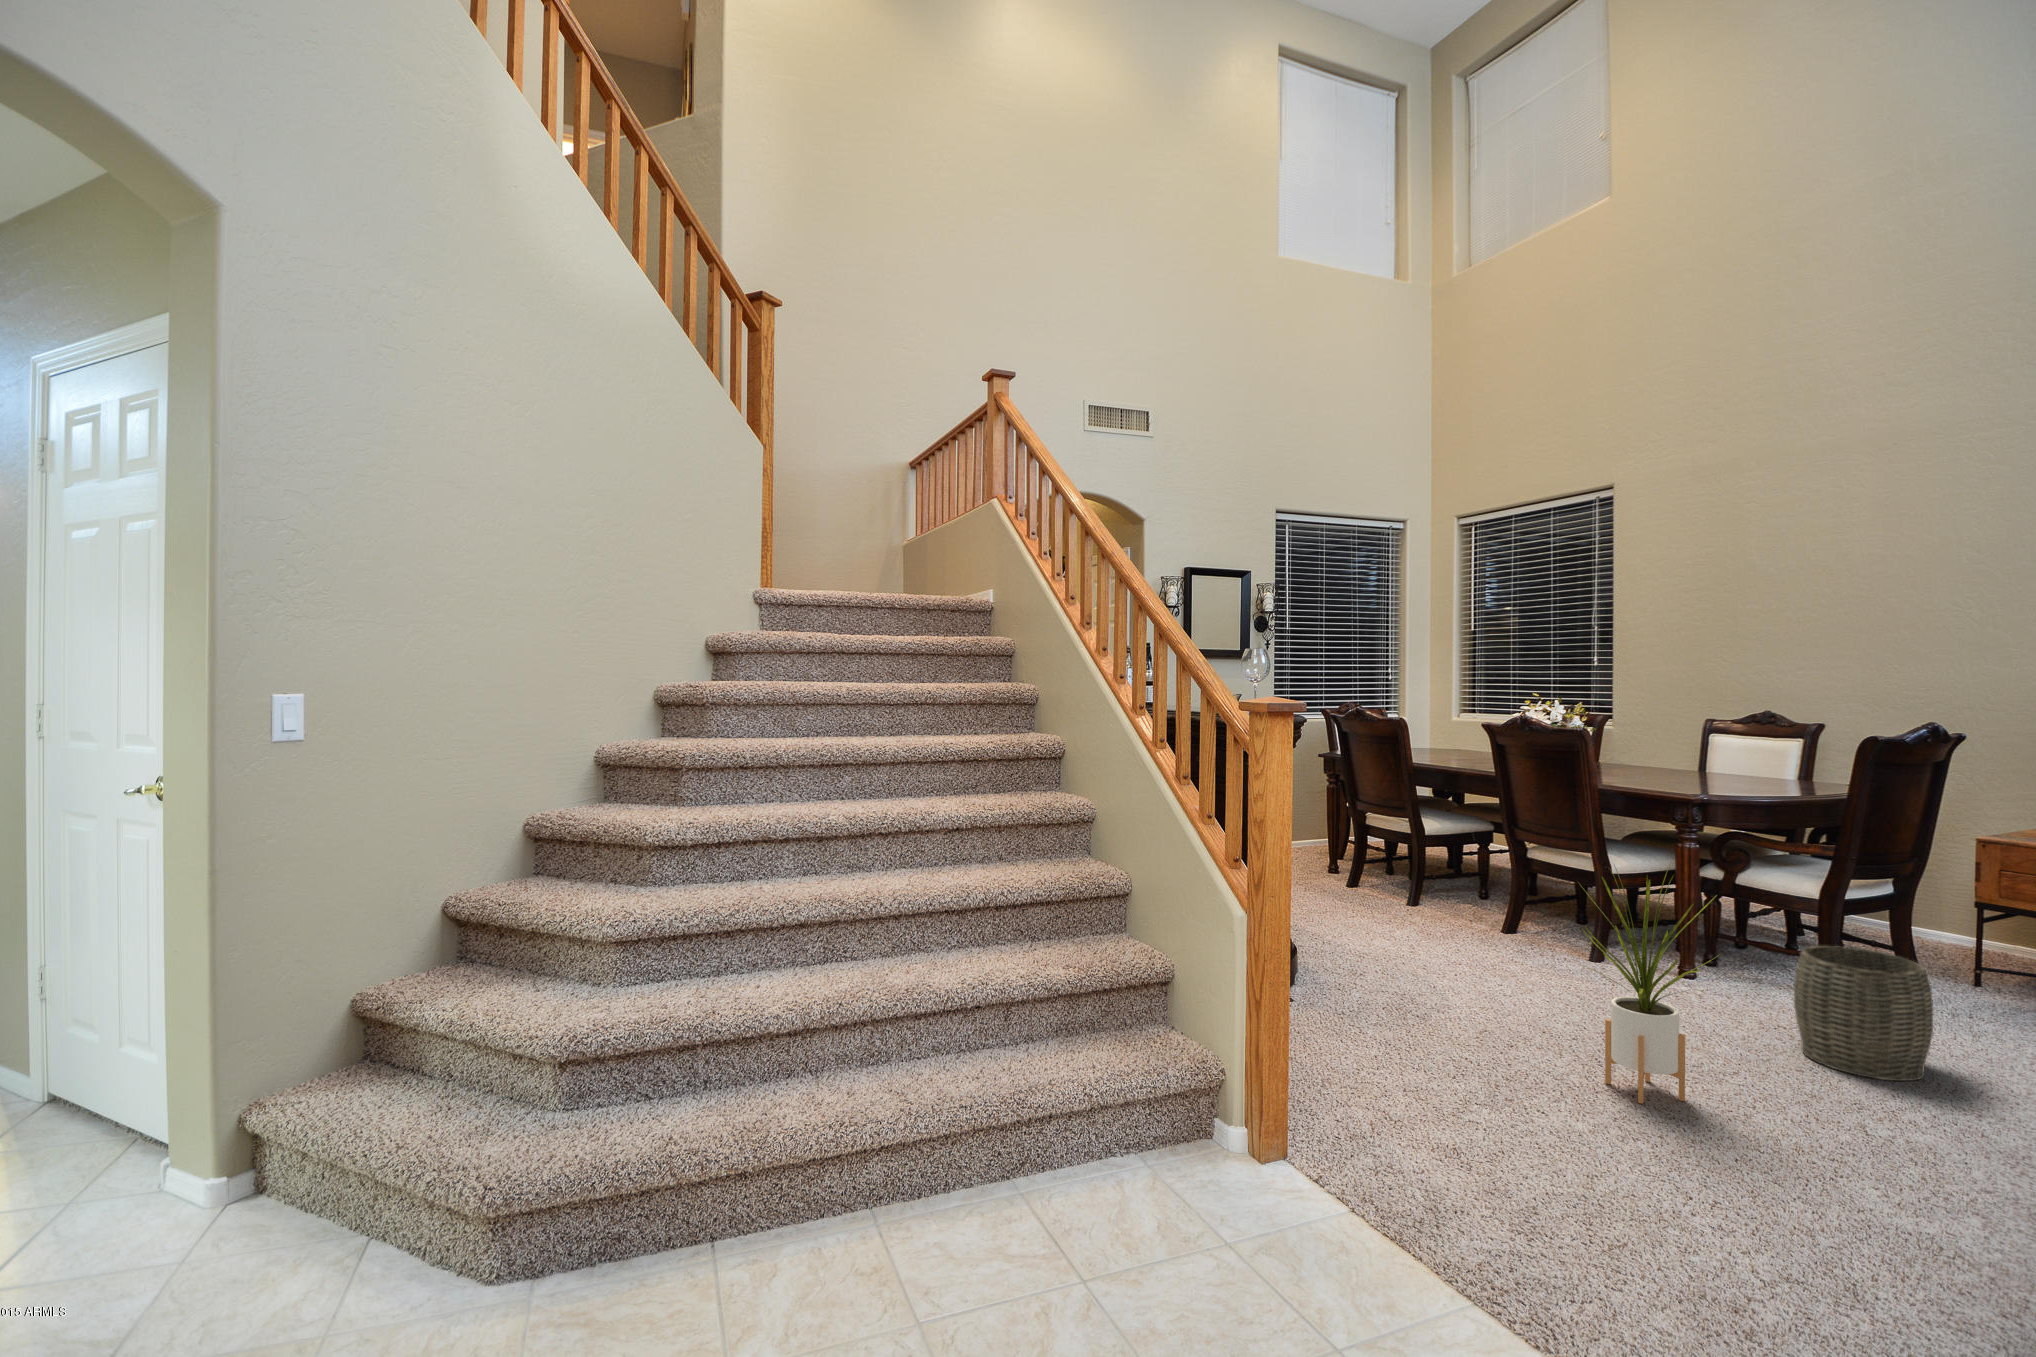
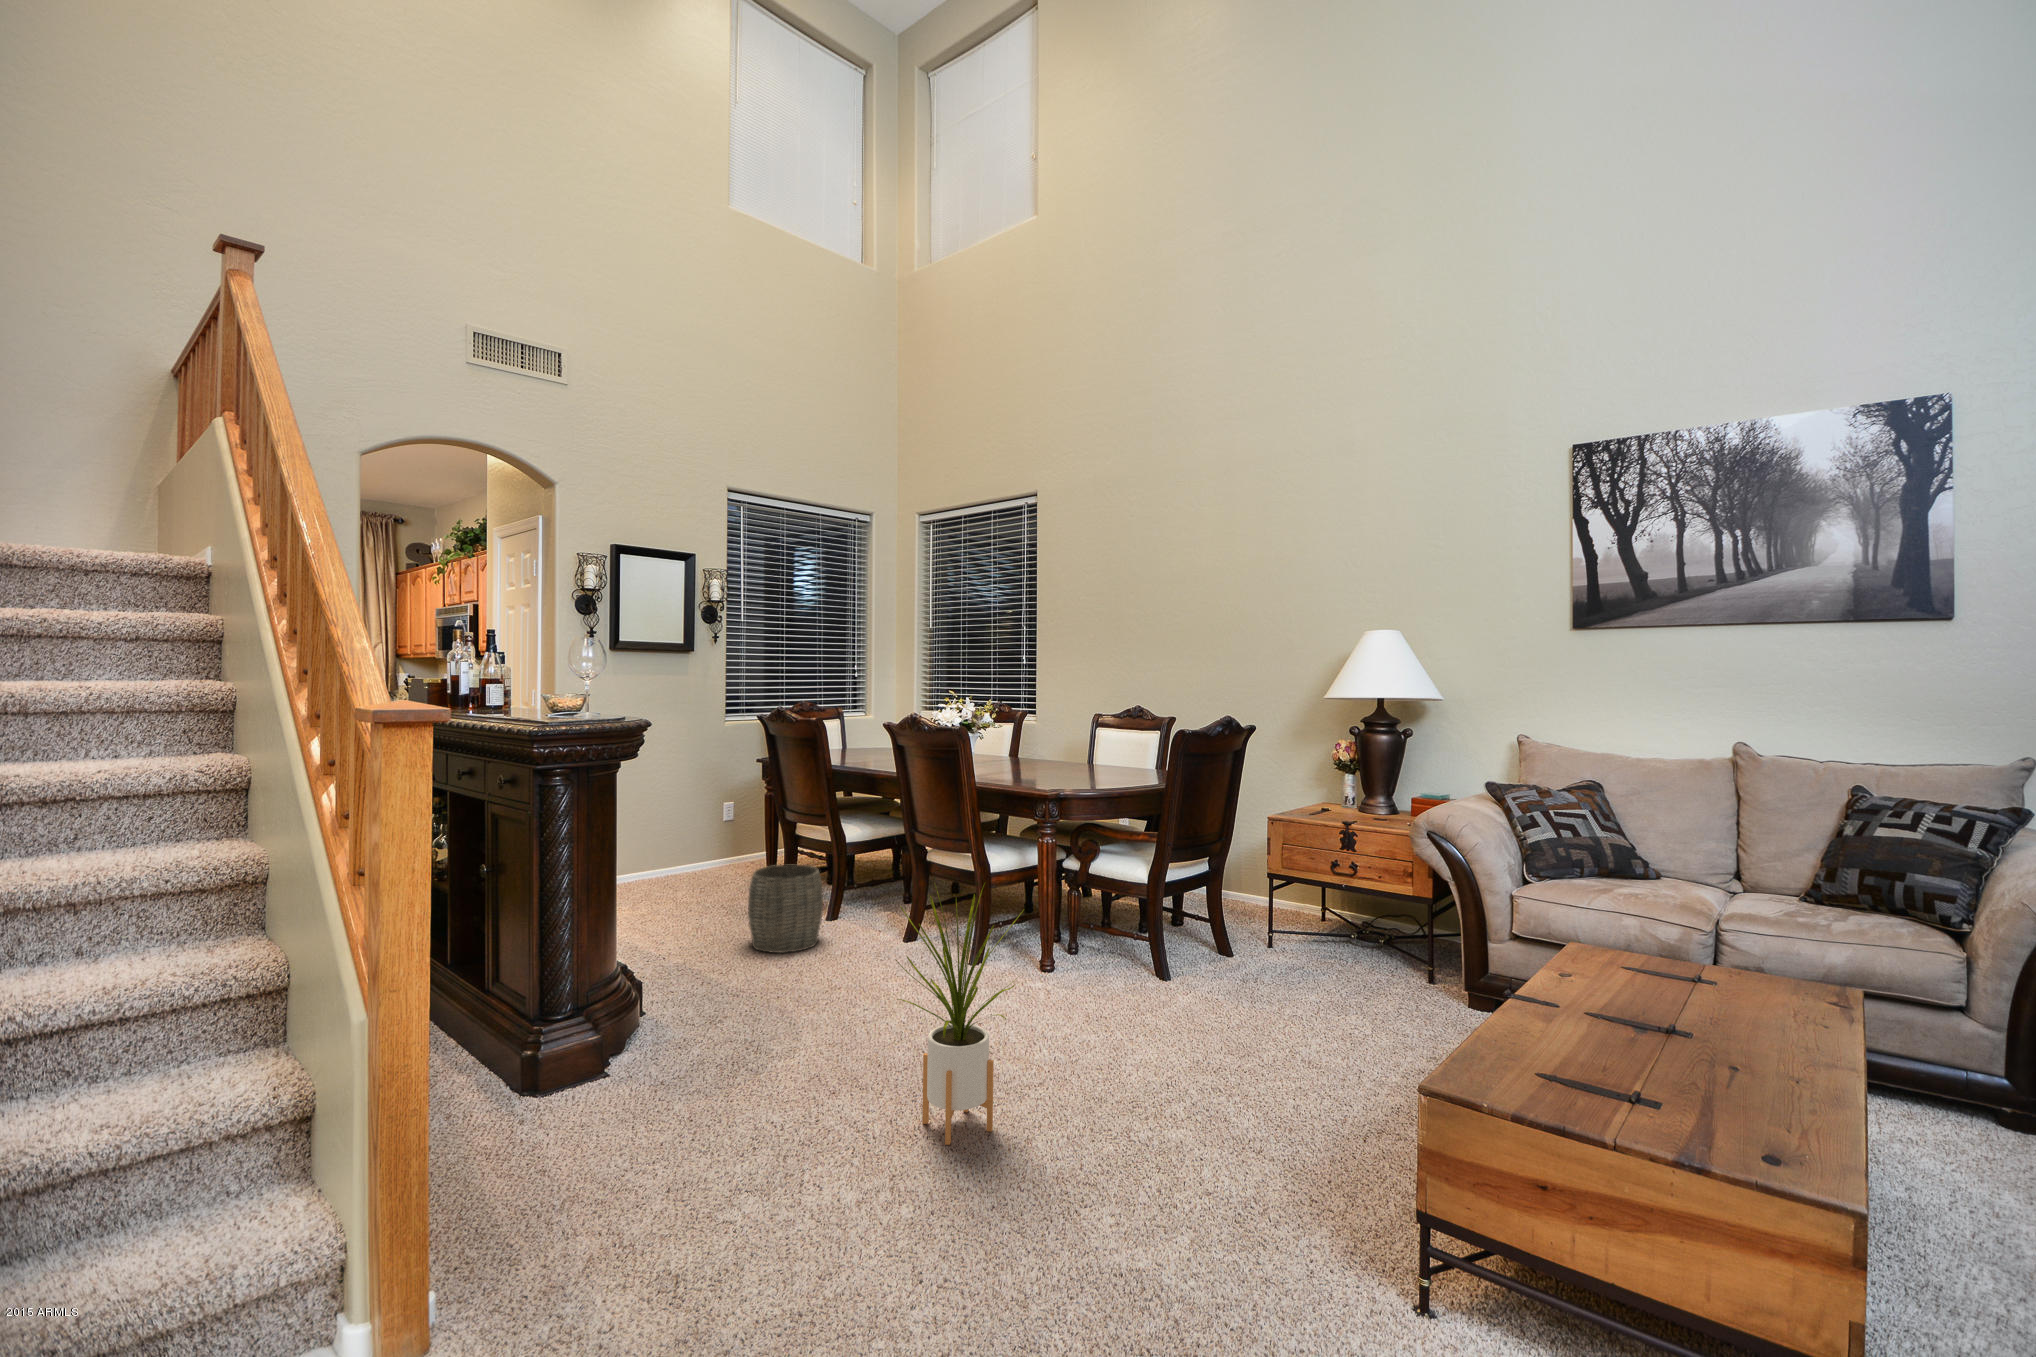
woven basket: present [1794,946,1933,1081] -> present [748,864,823,953]

